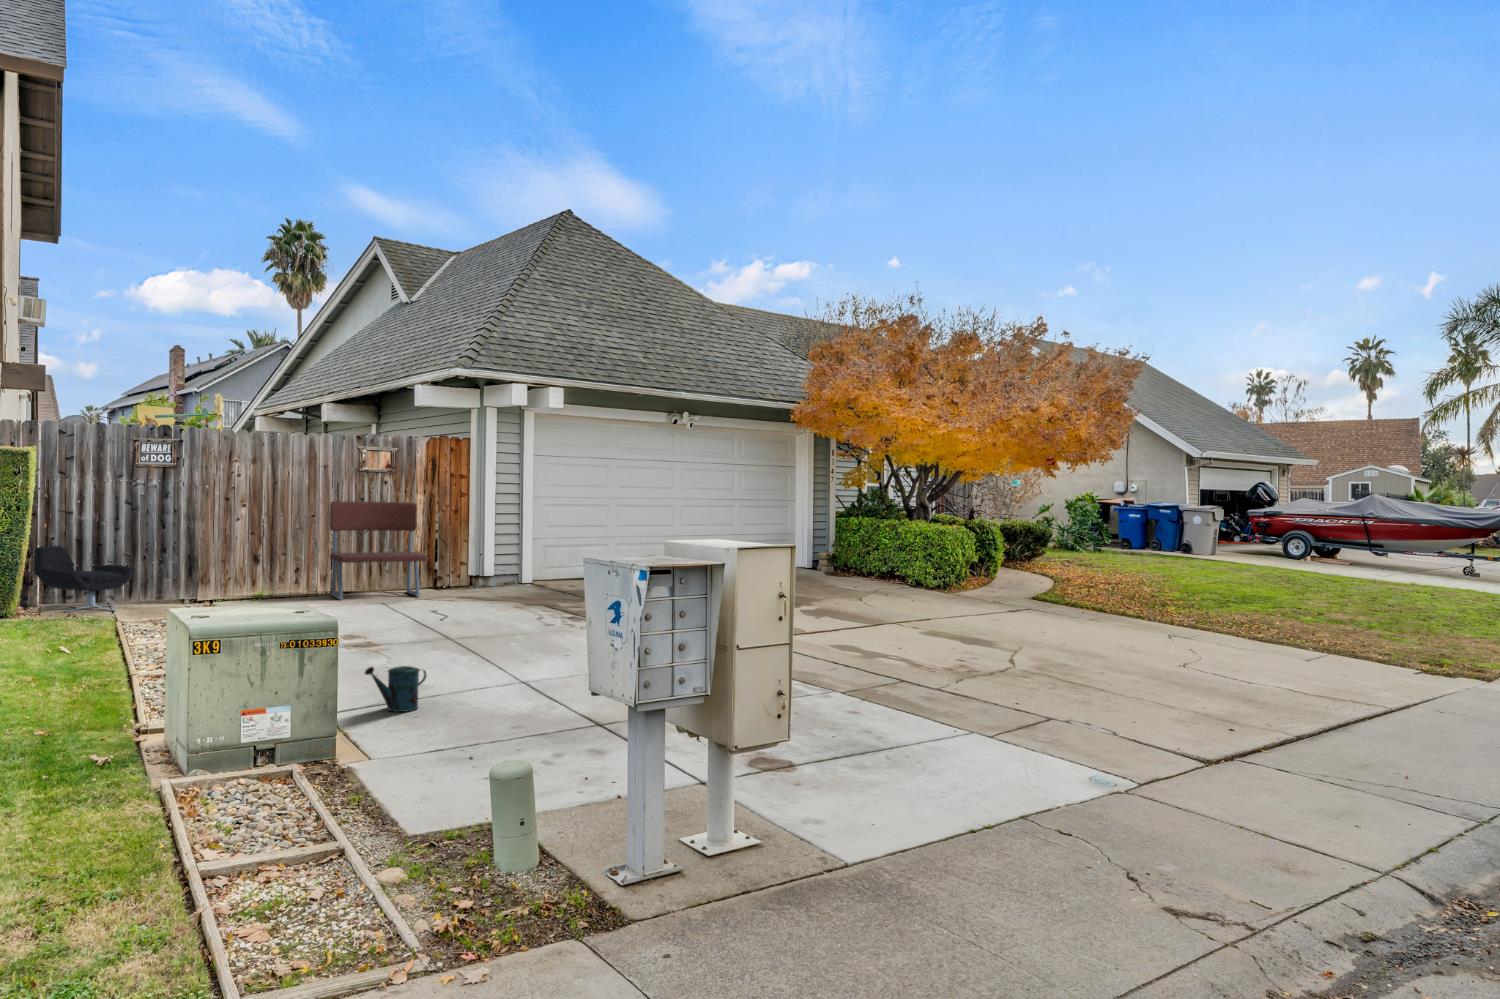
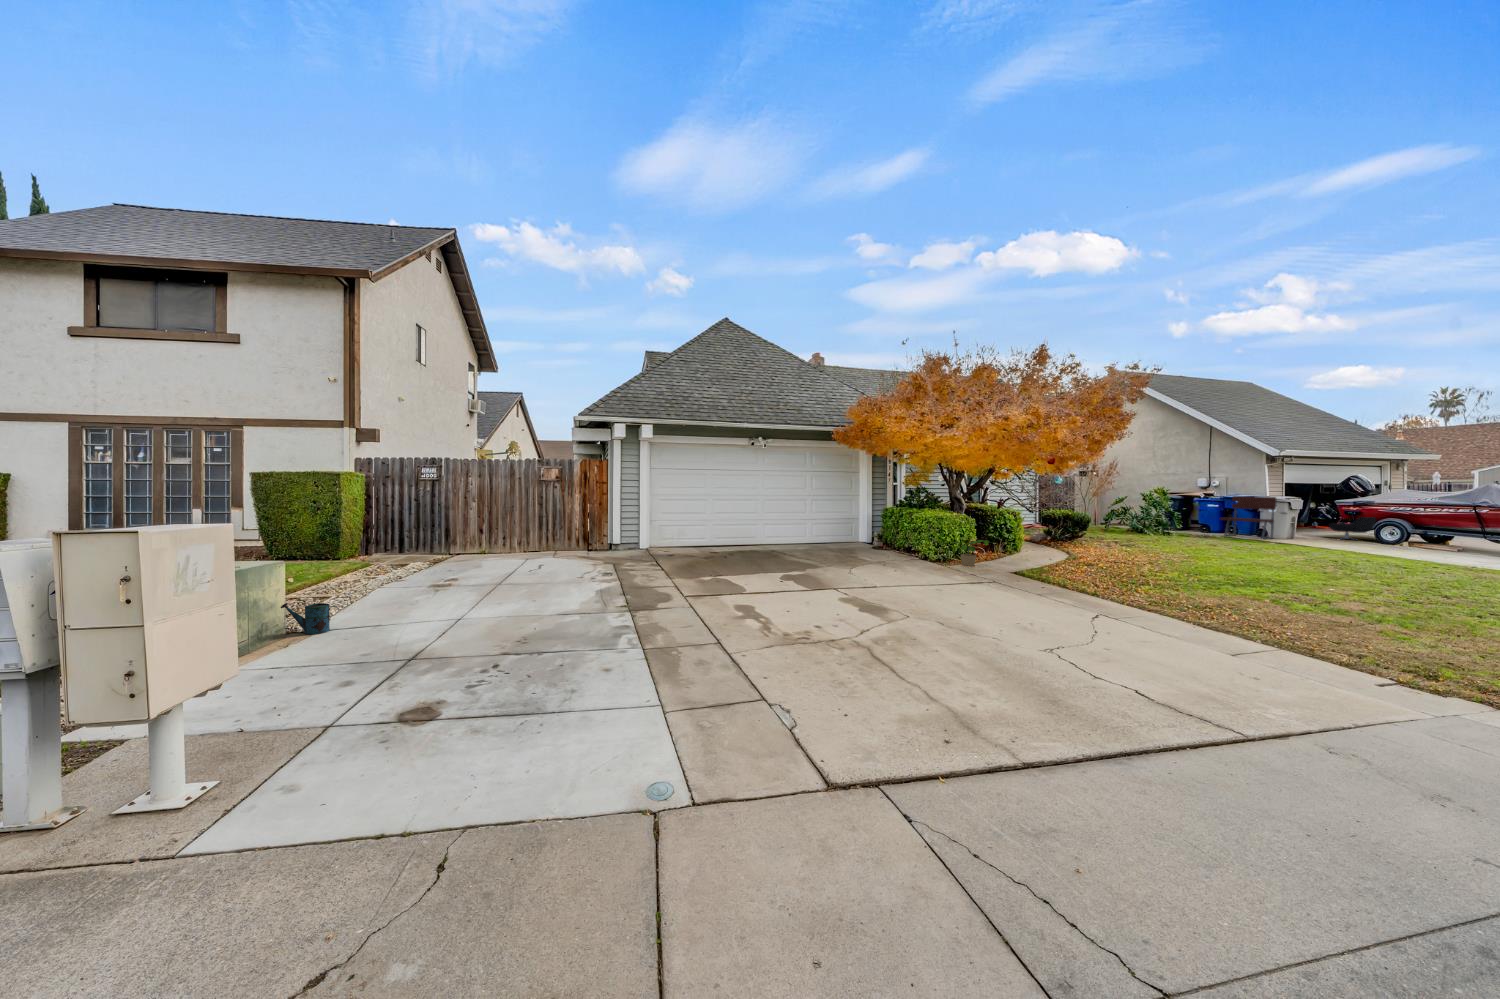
bench: present [330,501,428,600] -> present [1220,496,1277,539]
lounge chair: present [33,546,135,611] -> present [1329,517,1376,539]
potted plant: none [960,560,998,593] -> present [961,540,988,566]

